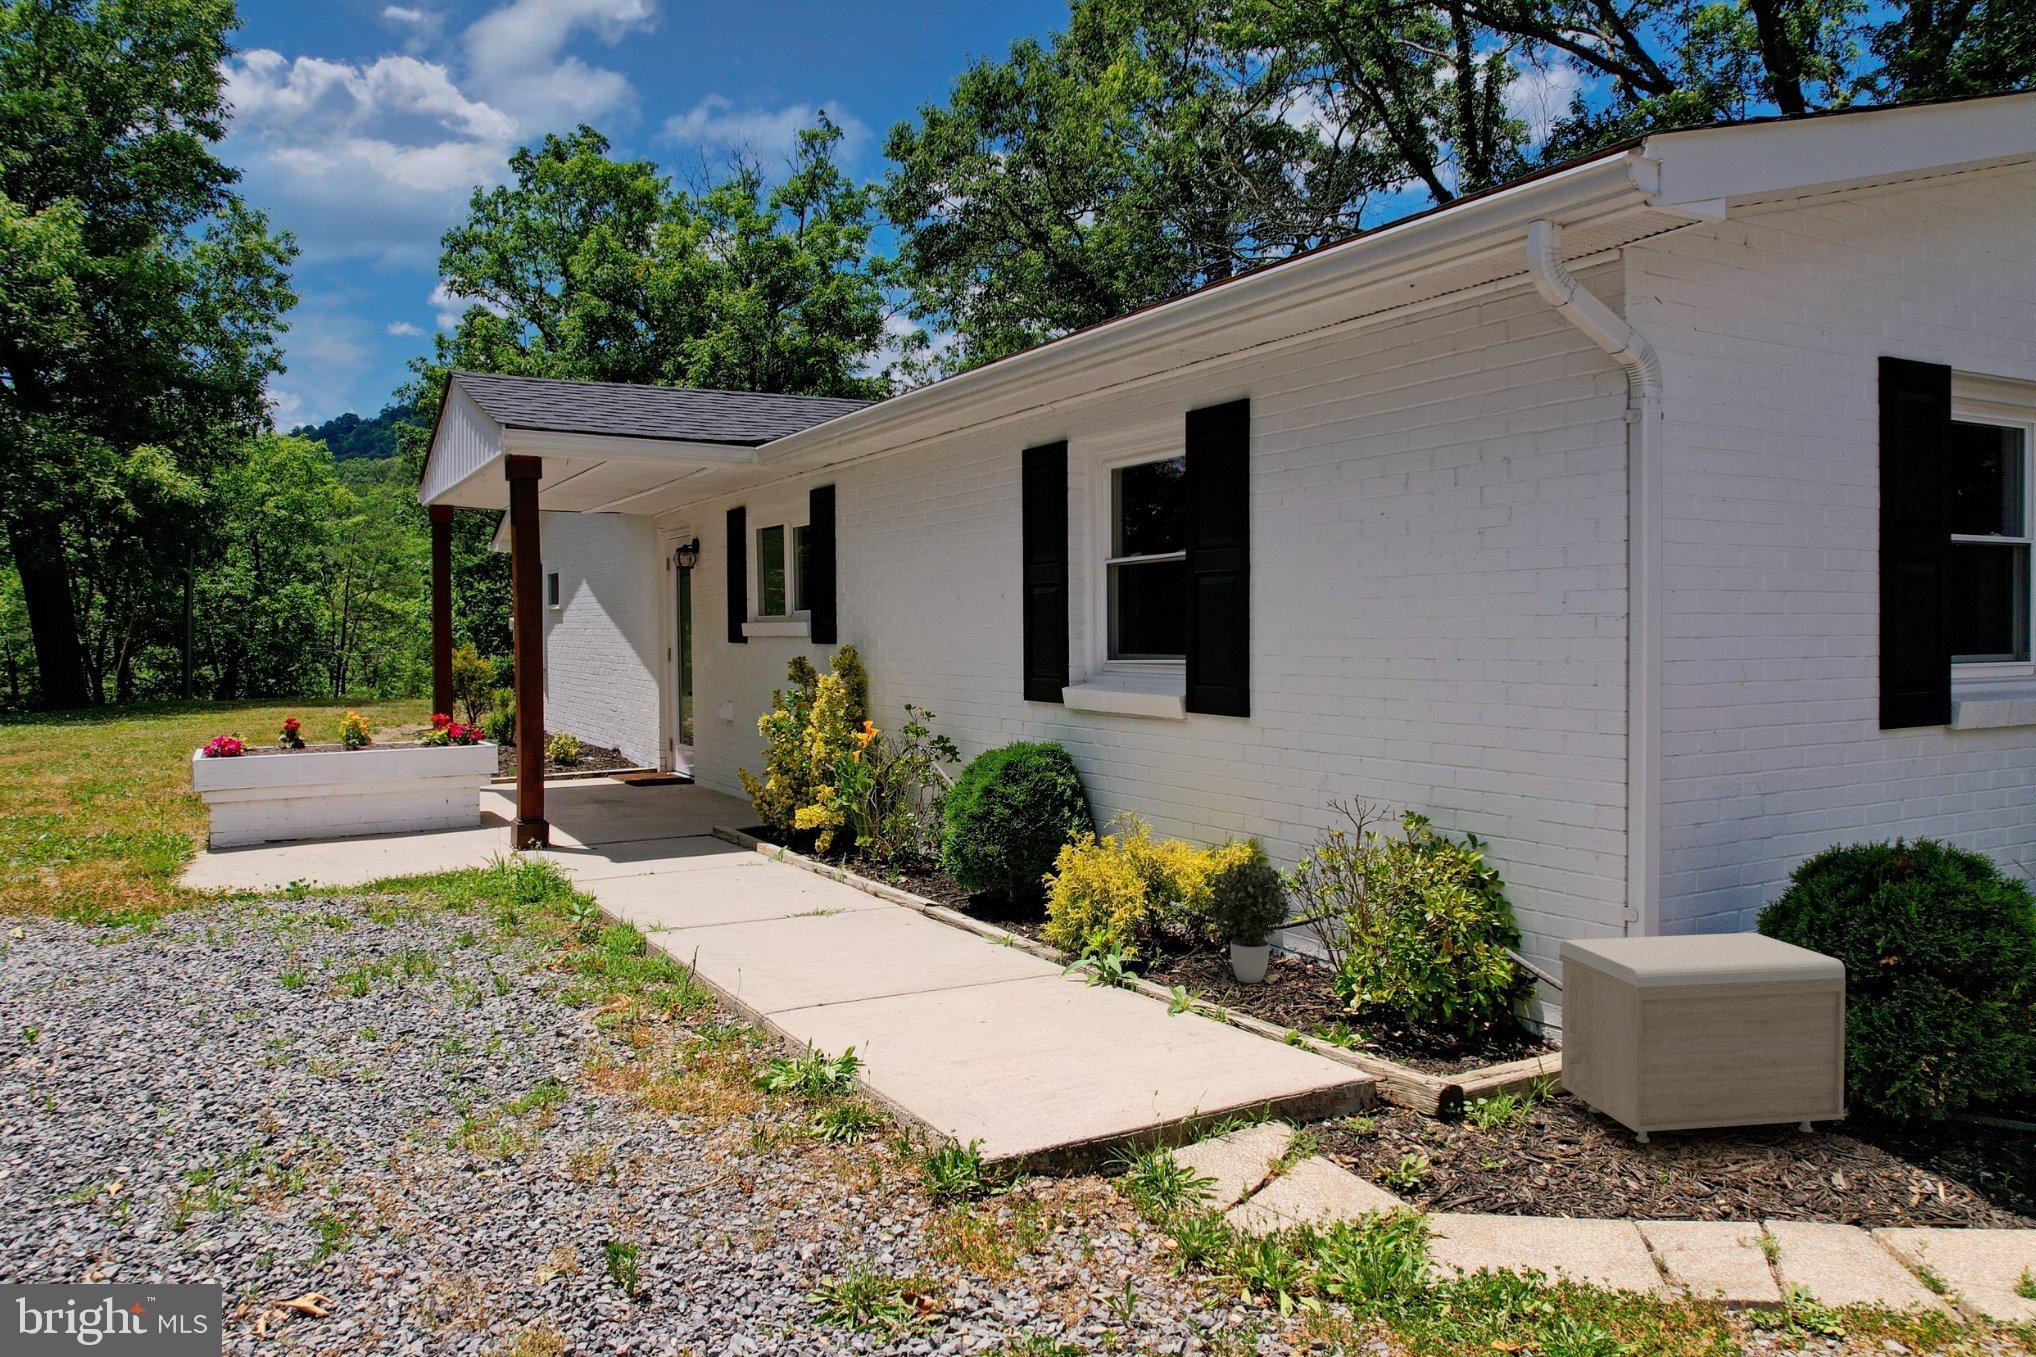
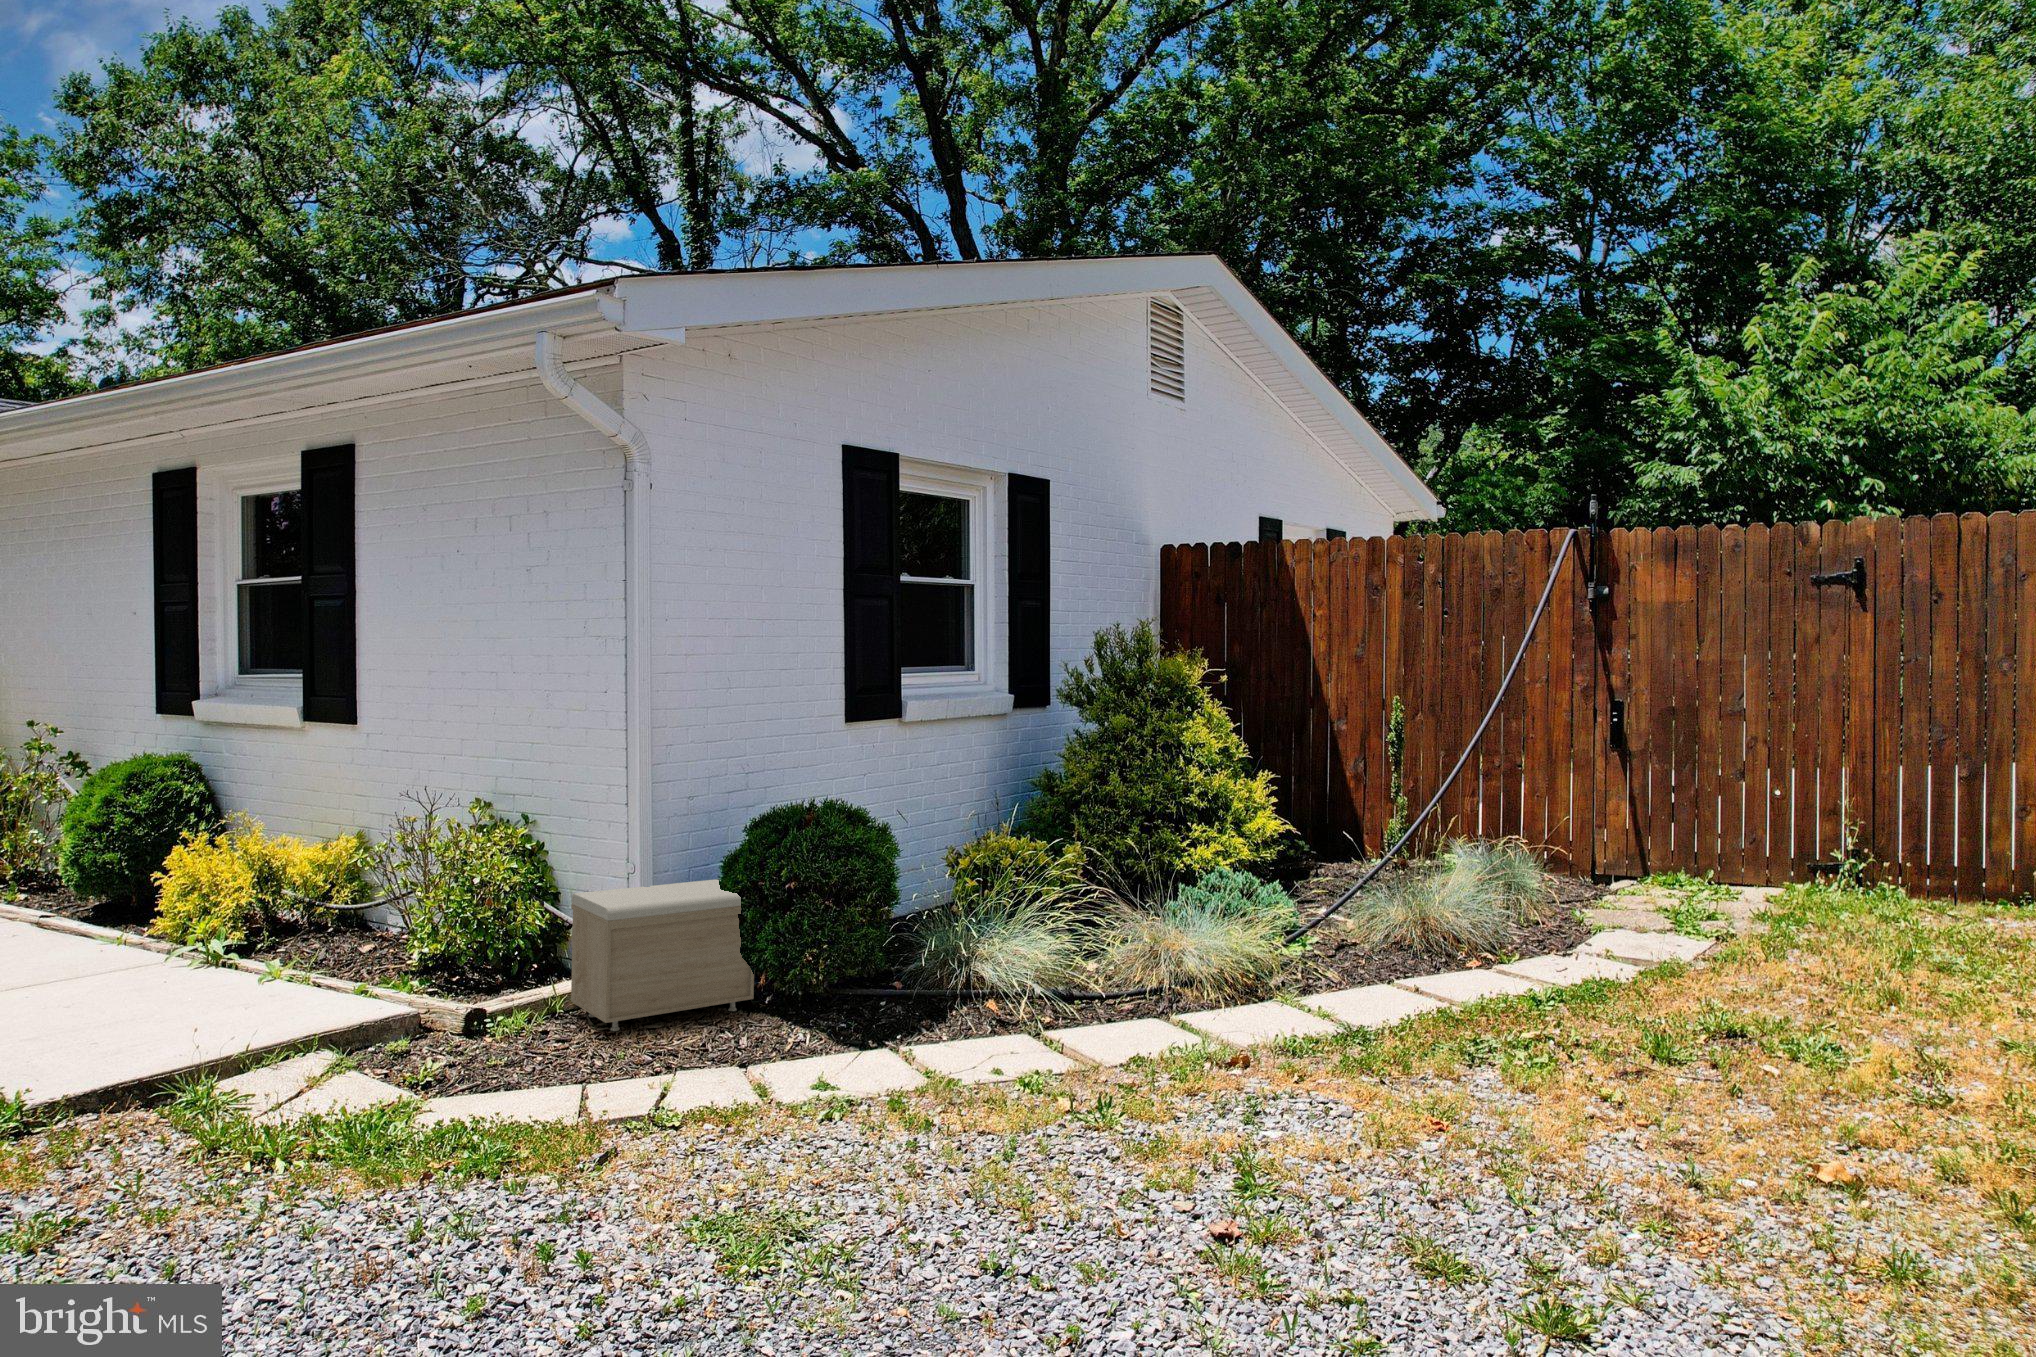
potted plant: present [1206,859,1293,983] -> none [311,850,396,958]

